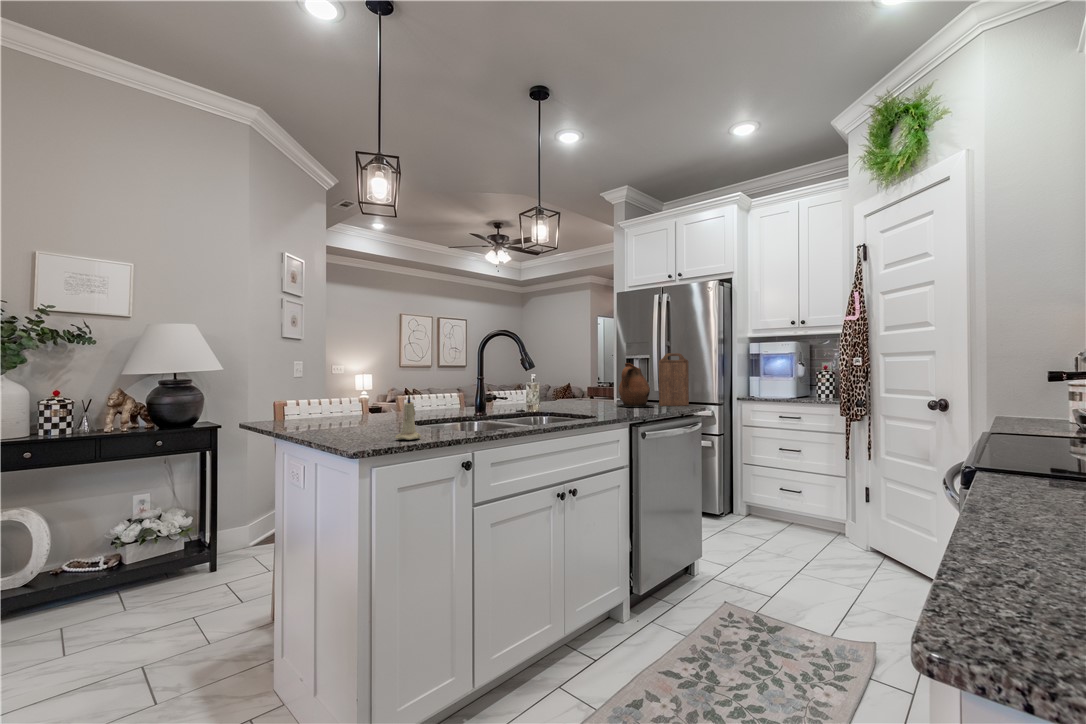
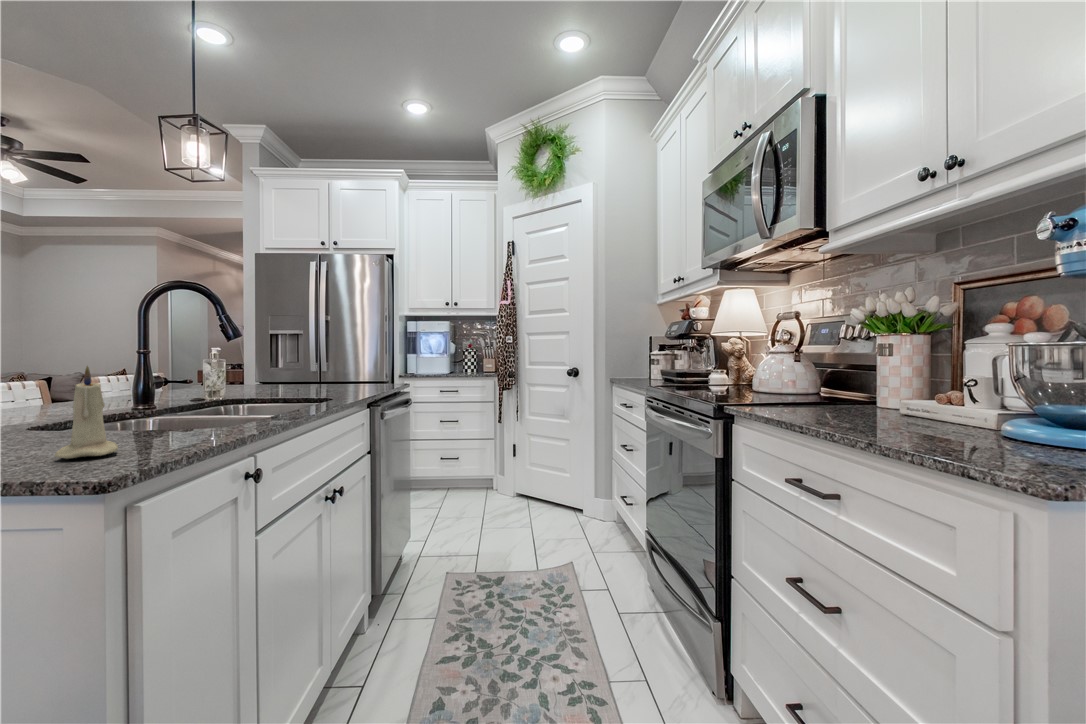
cutting board: present [659,353,689,406] -> none [341,326,373,386]
ceramic pitcher: present [619,363,654,407] -> none [290,336,344,388]

